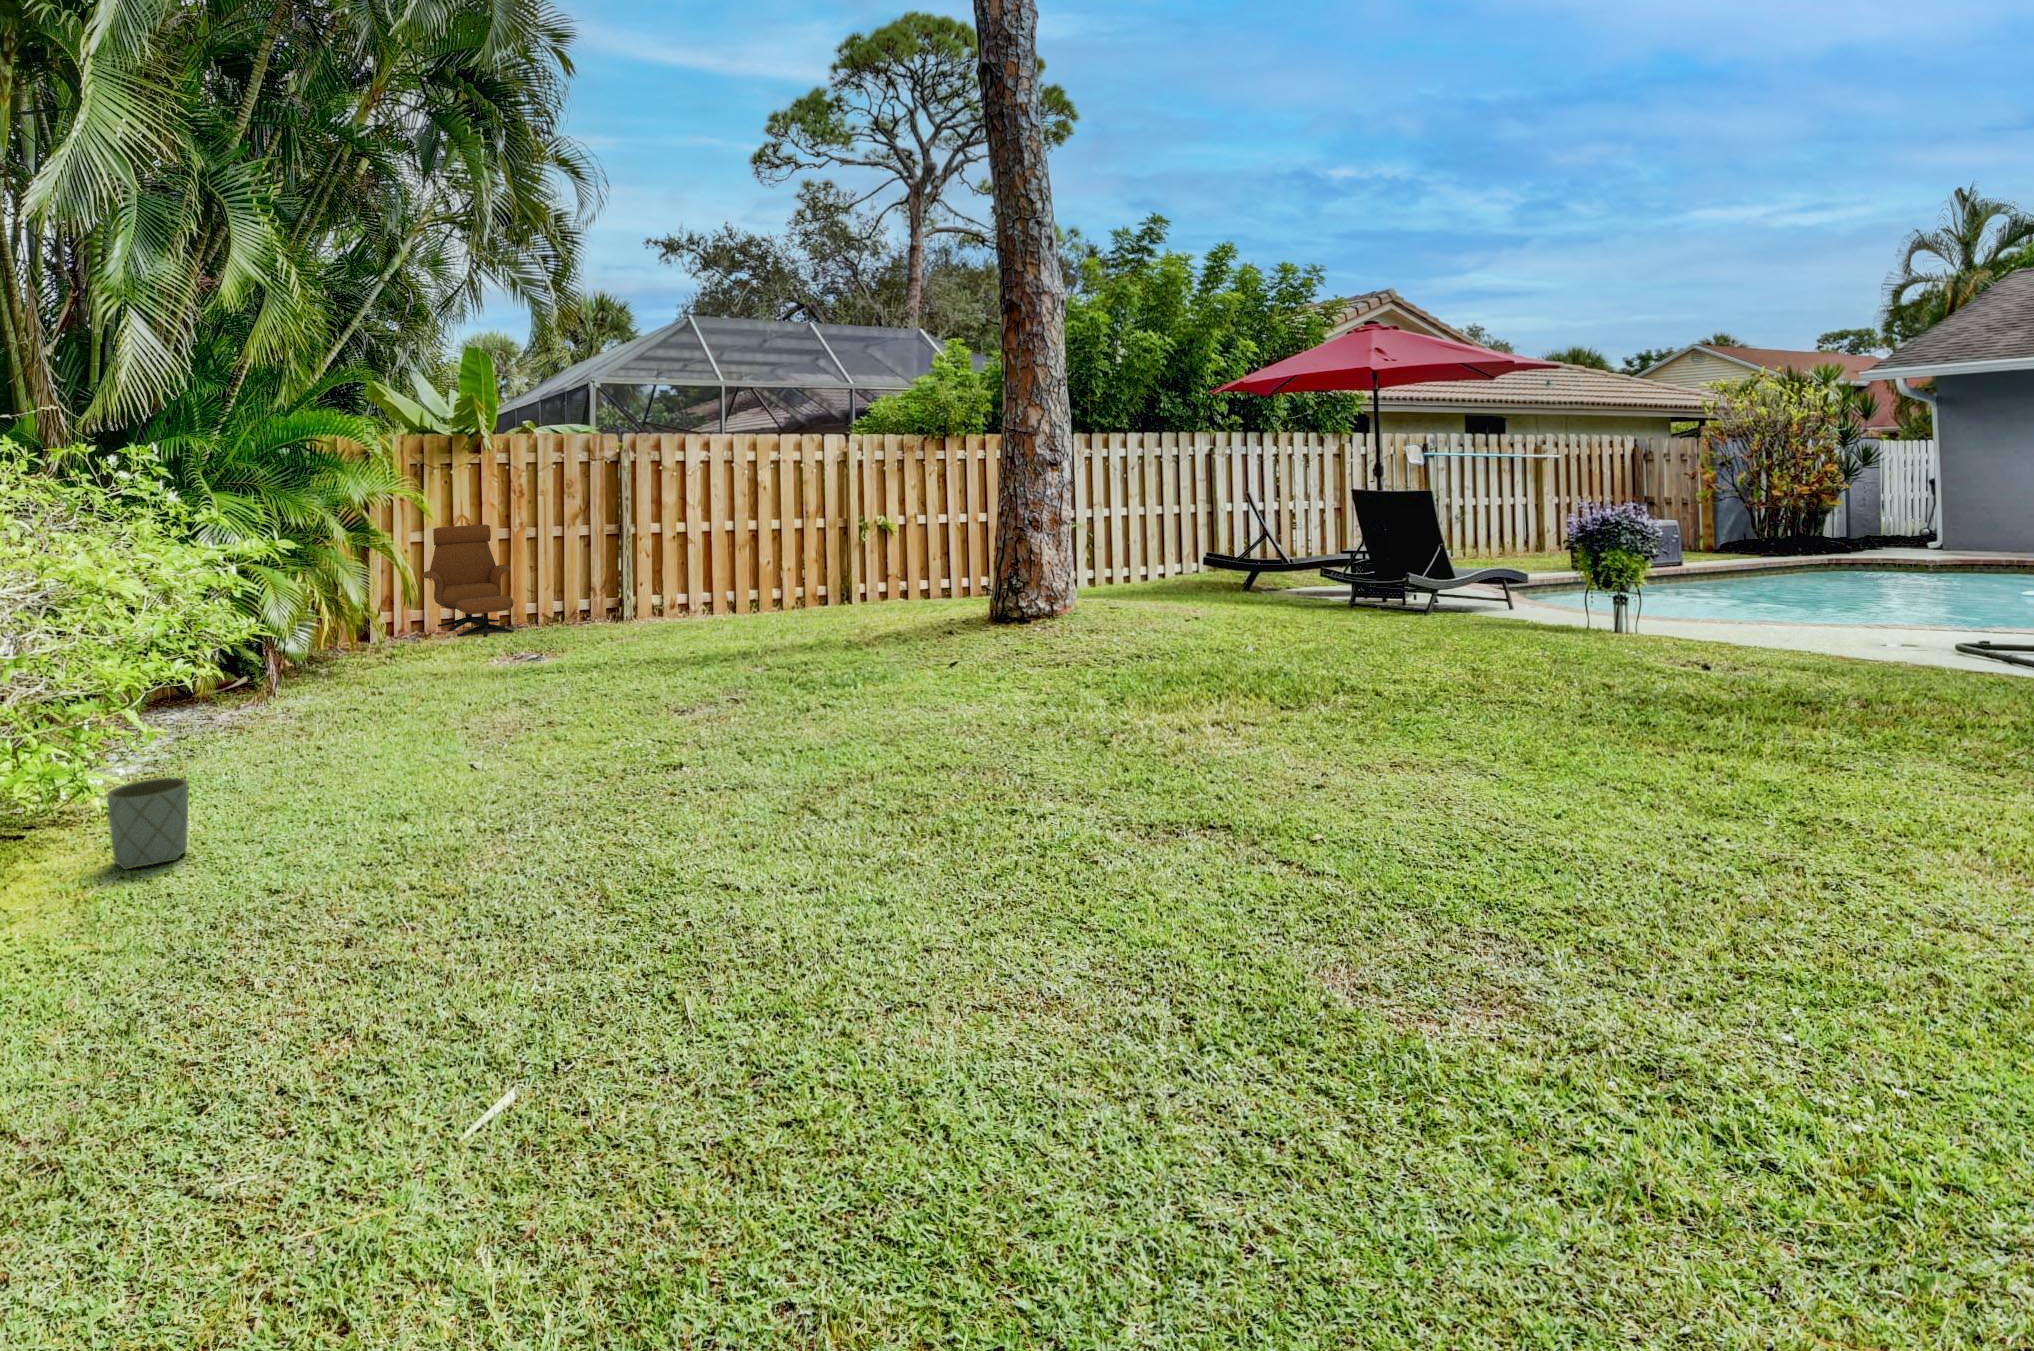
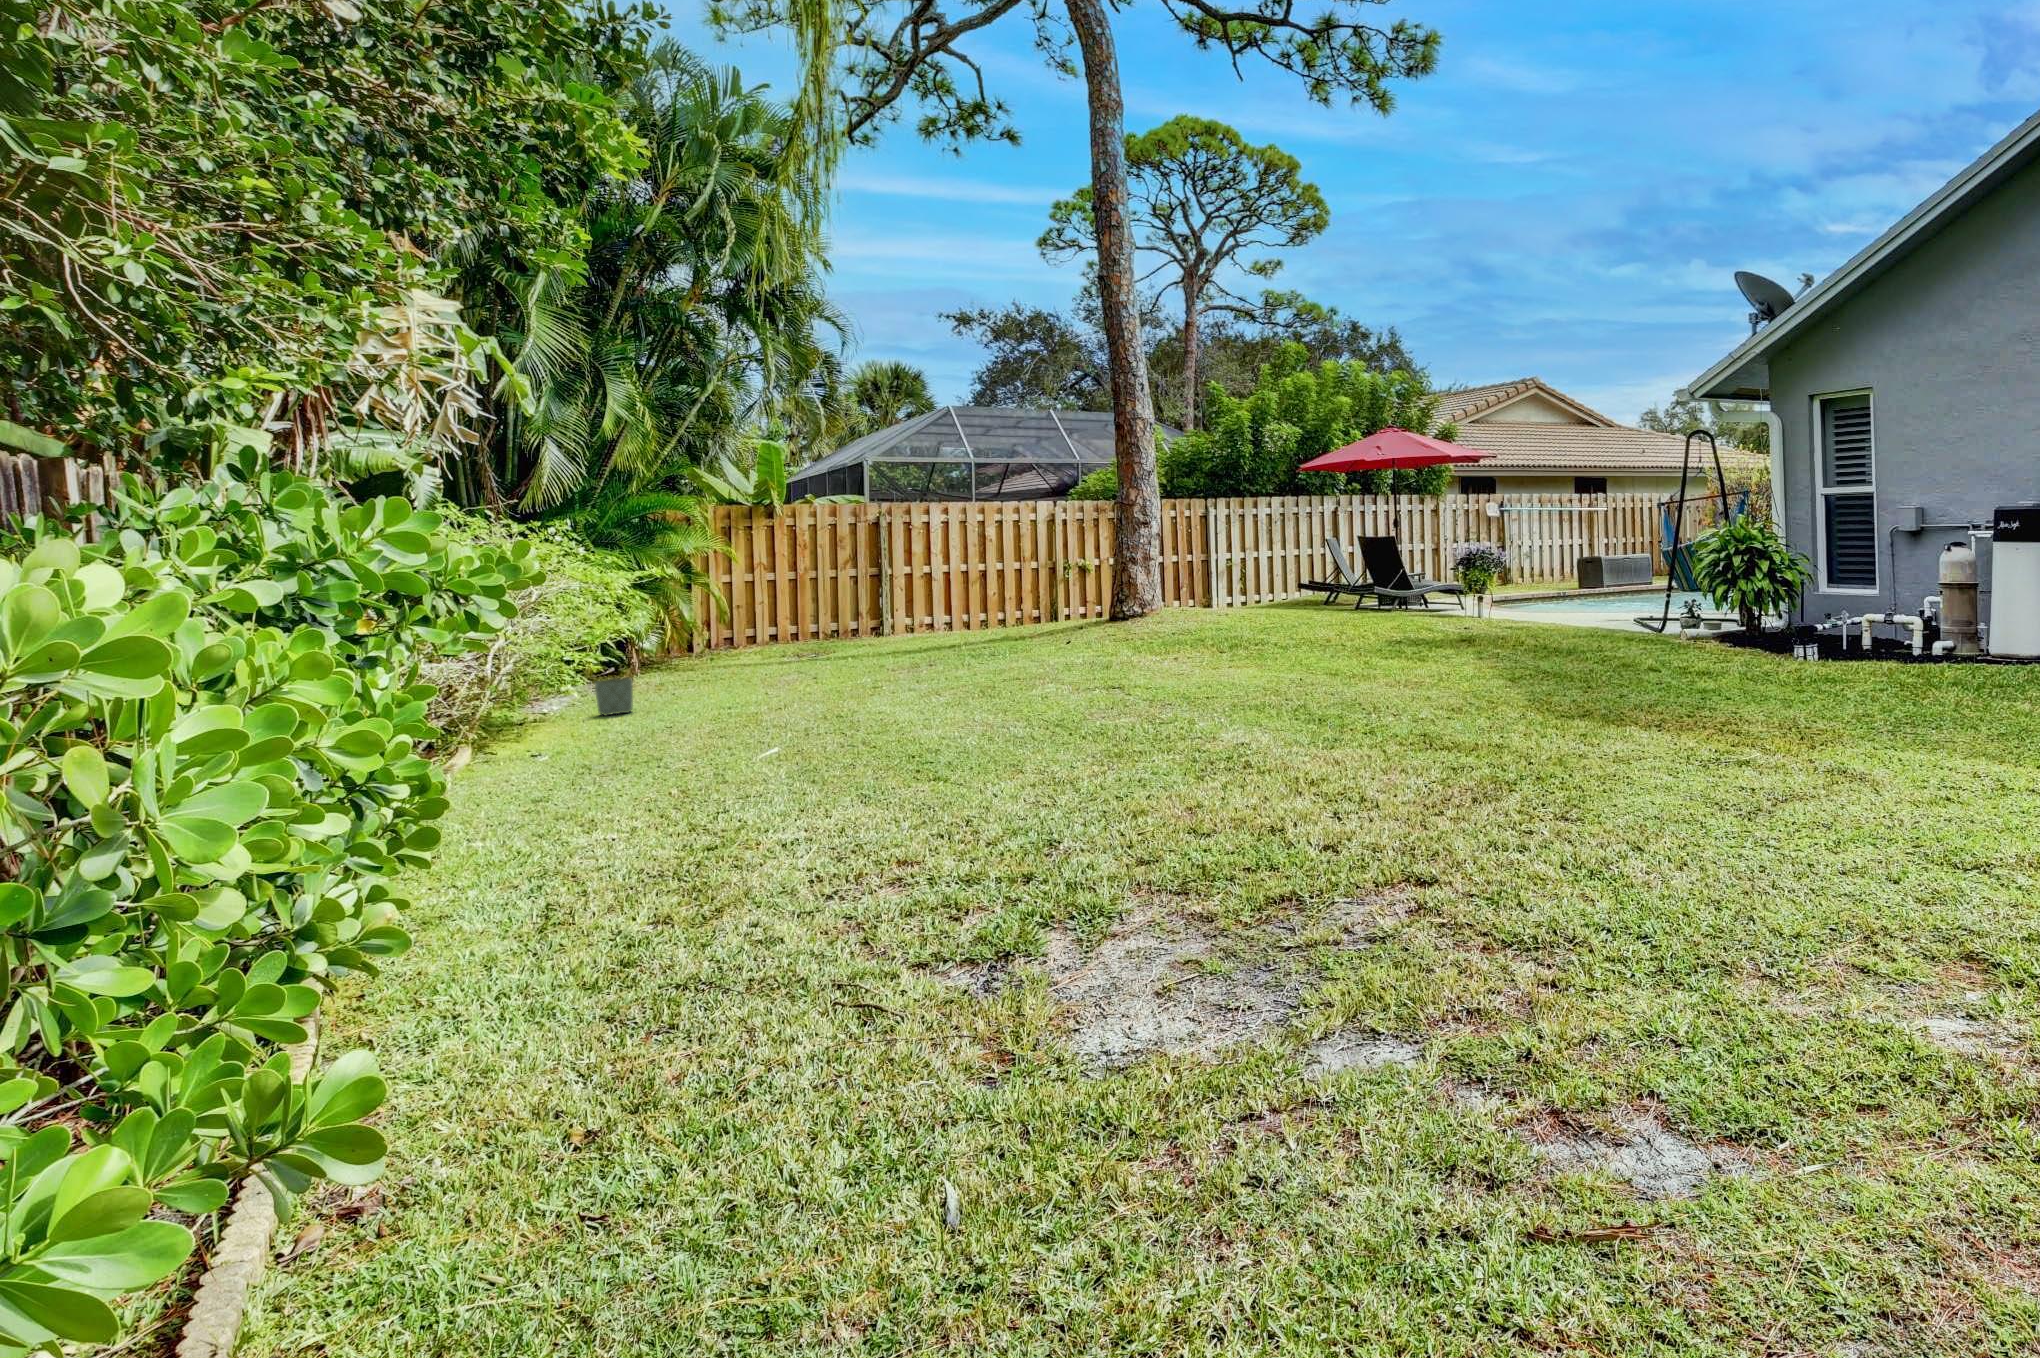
lounge chair: present [422,525,514,637] -> none [734,569,802,644]

